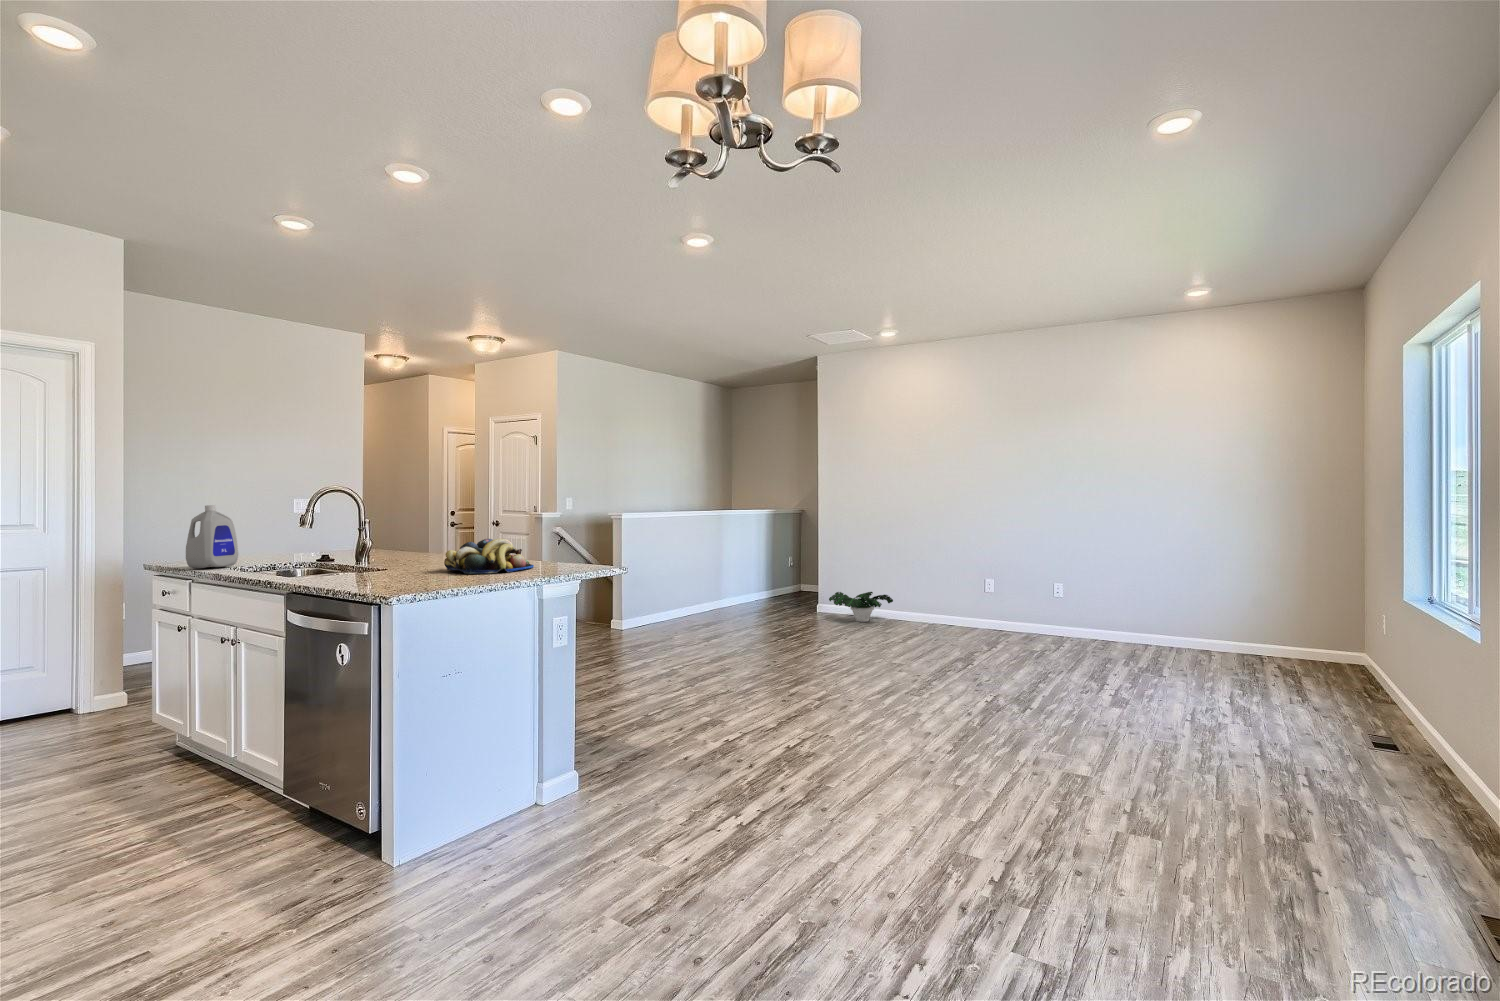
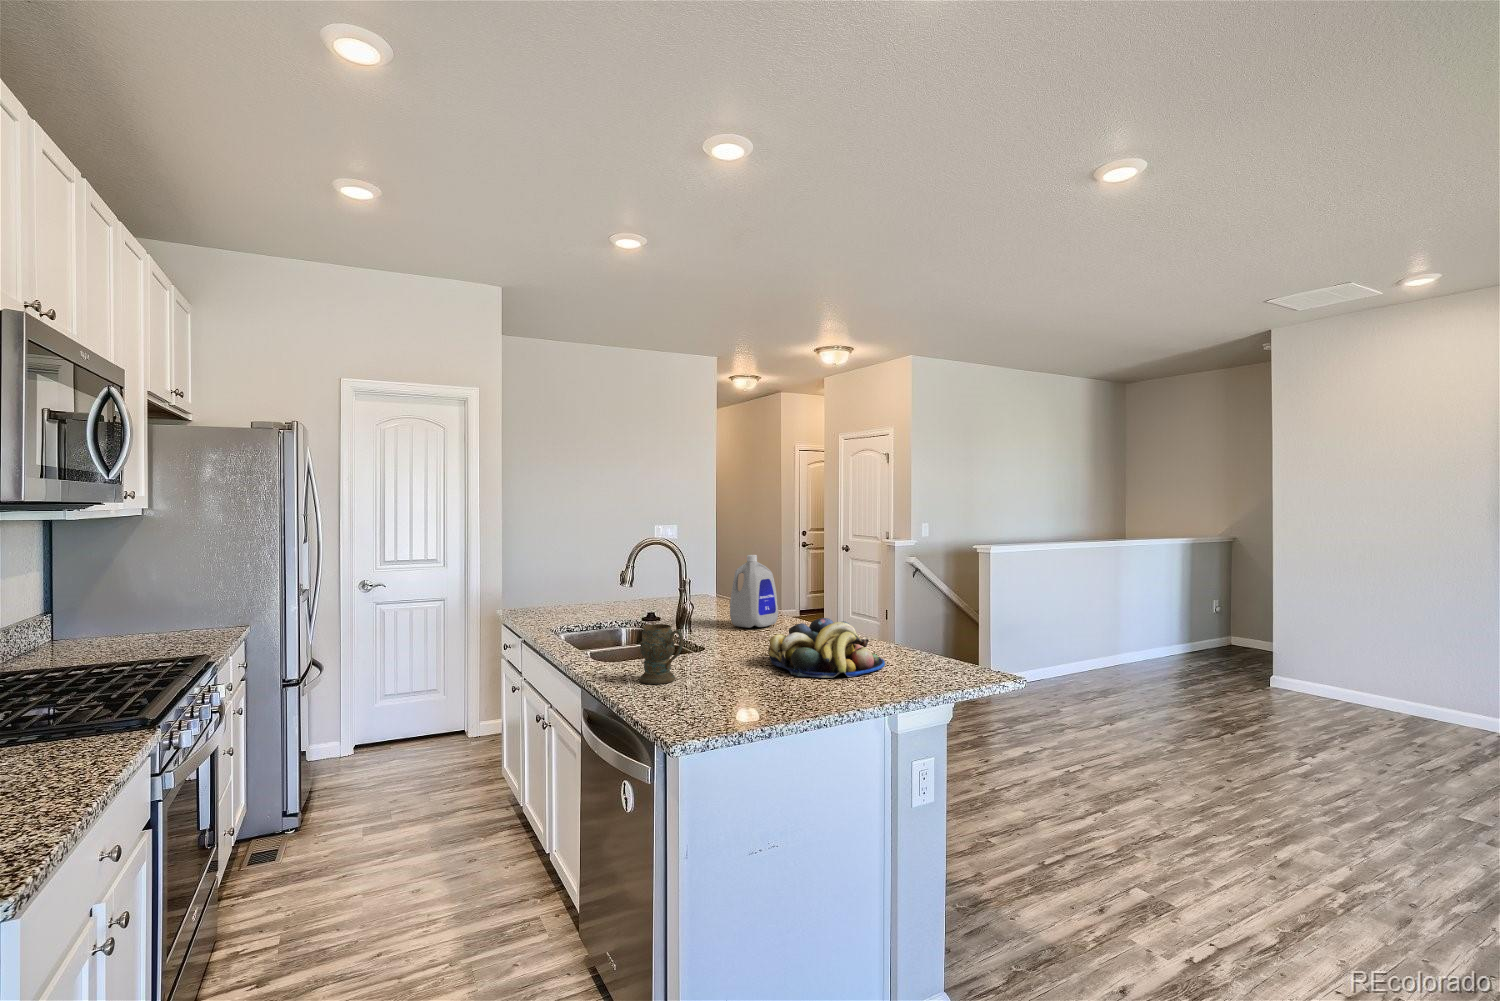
bottle: present [186,505,238,568] -> present [730,555,778,628]
mug: none [338,541,378,583] -> present [639,624,683,684]
potted plant: present [829,592,893,622] -> none [1301,667,1426,718]

